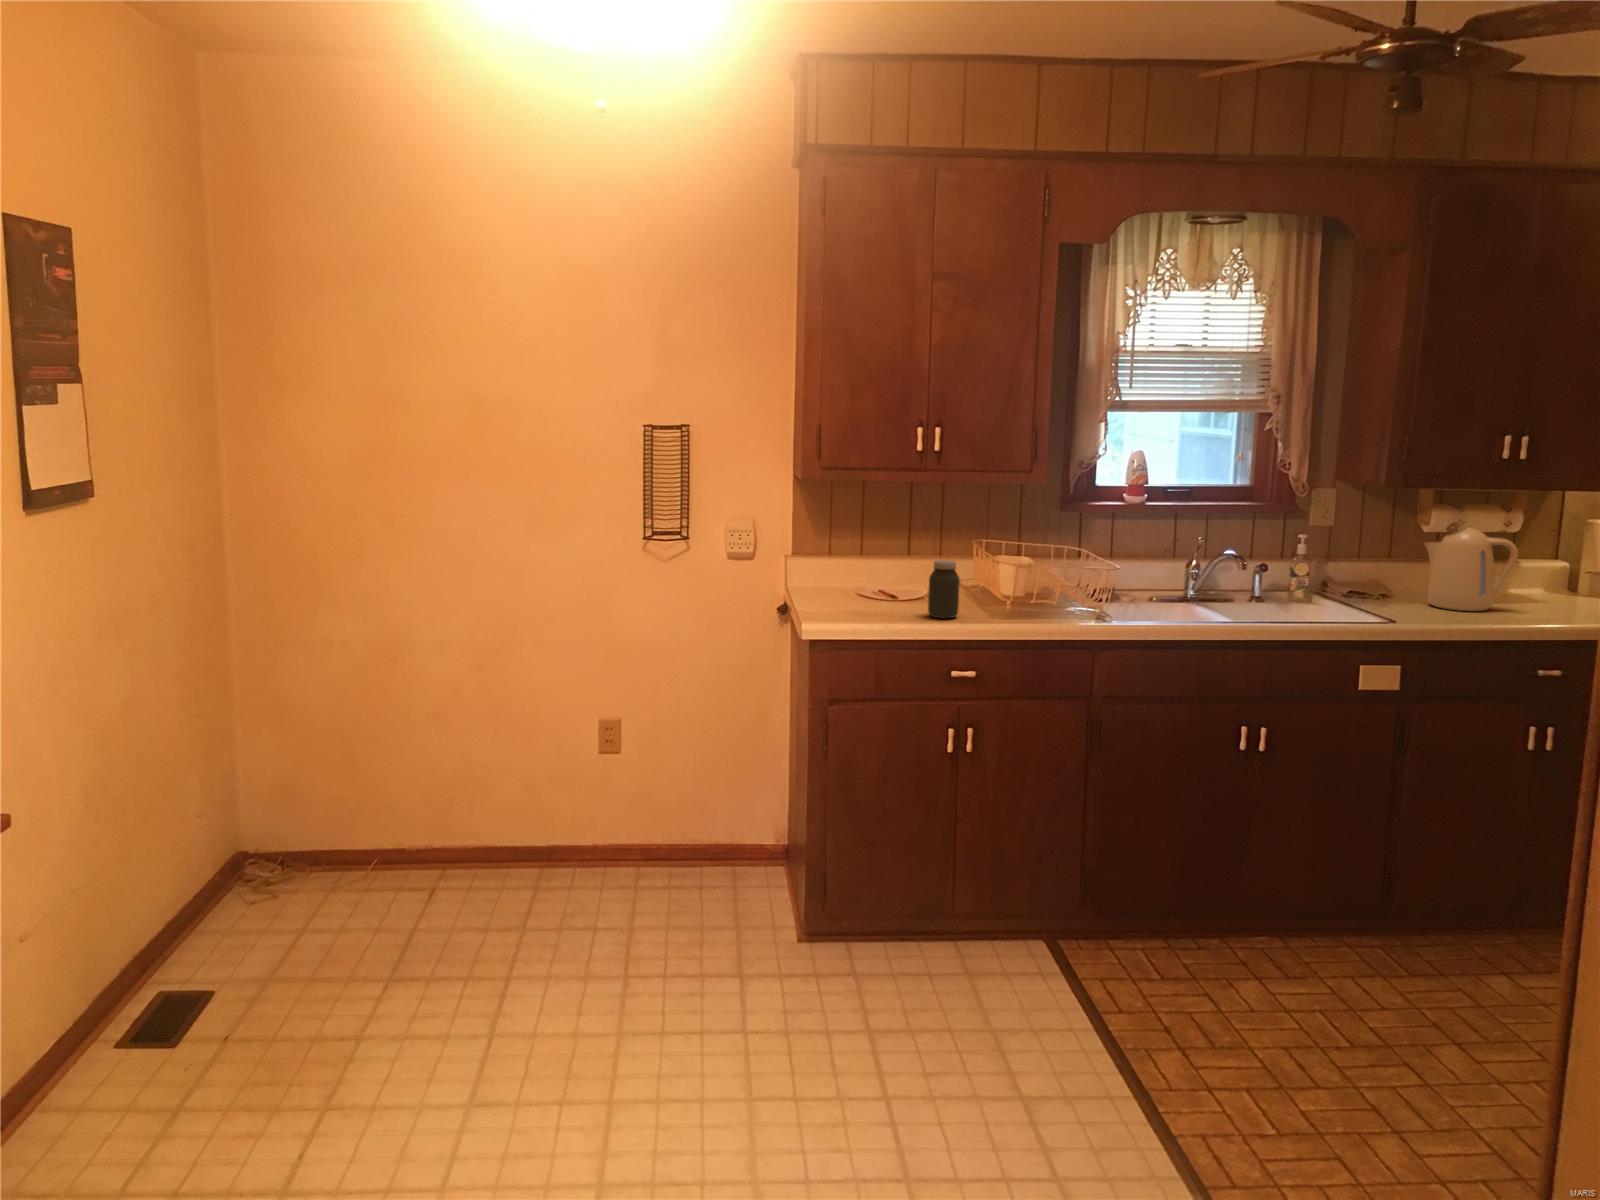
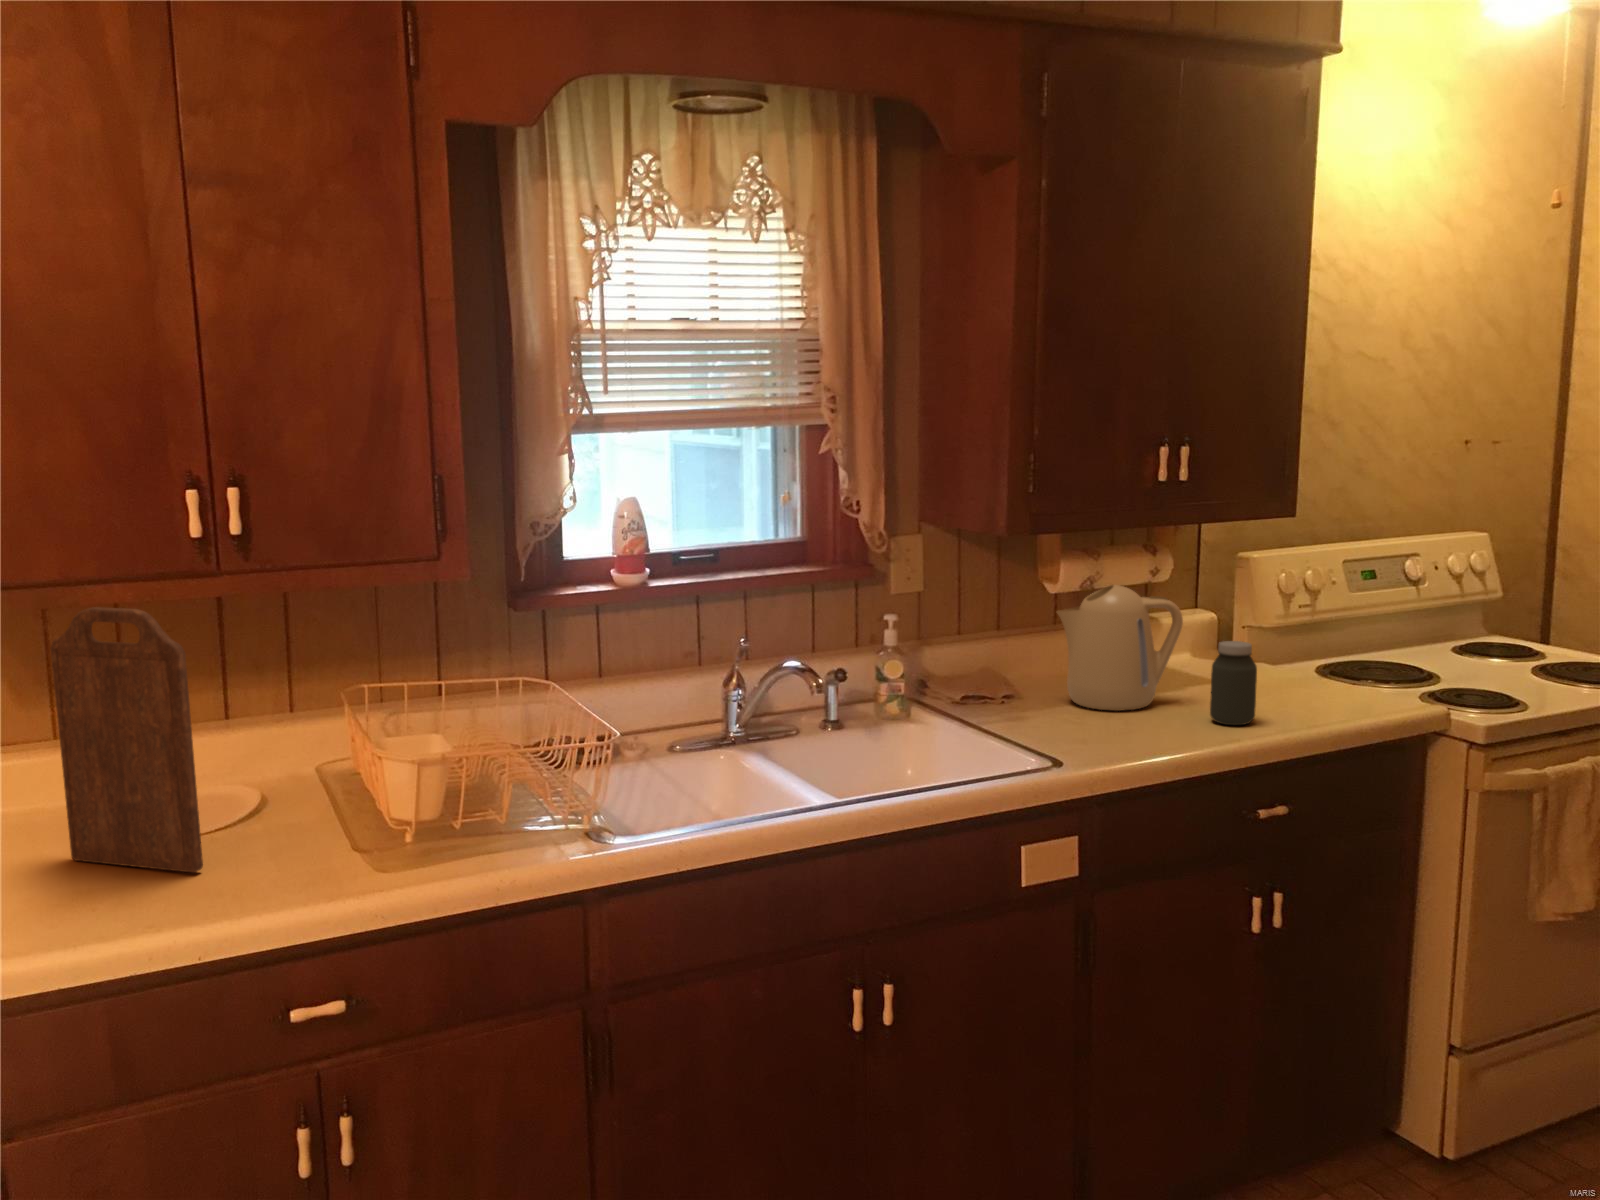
cutting board: none [847,482,912,613] -> present [51,607,203,873]
jar: present [928,560,960,618] -> present [1210,641,1257,725]

